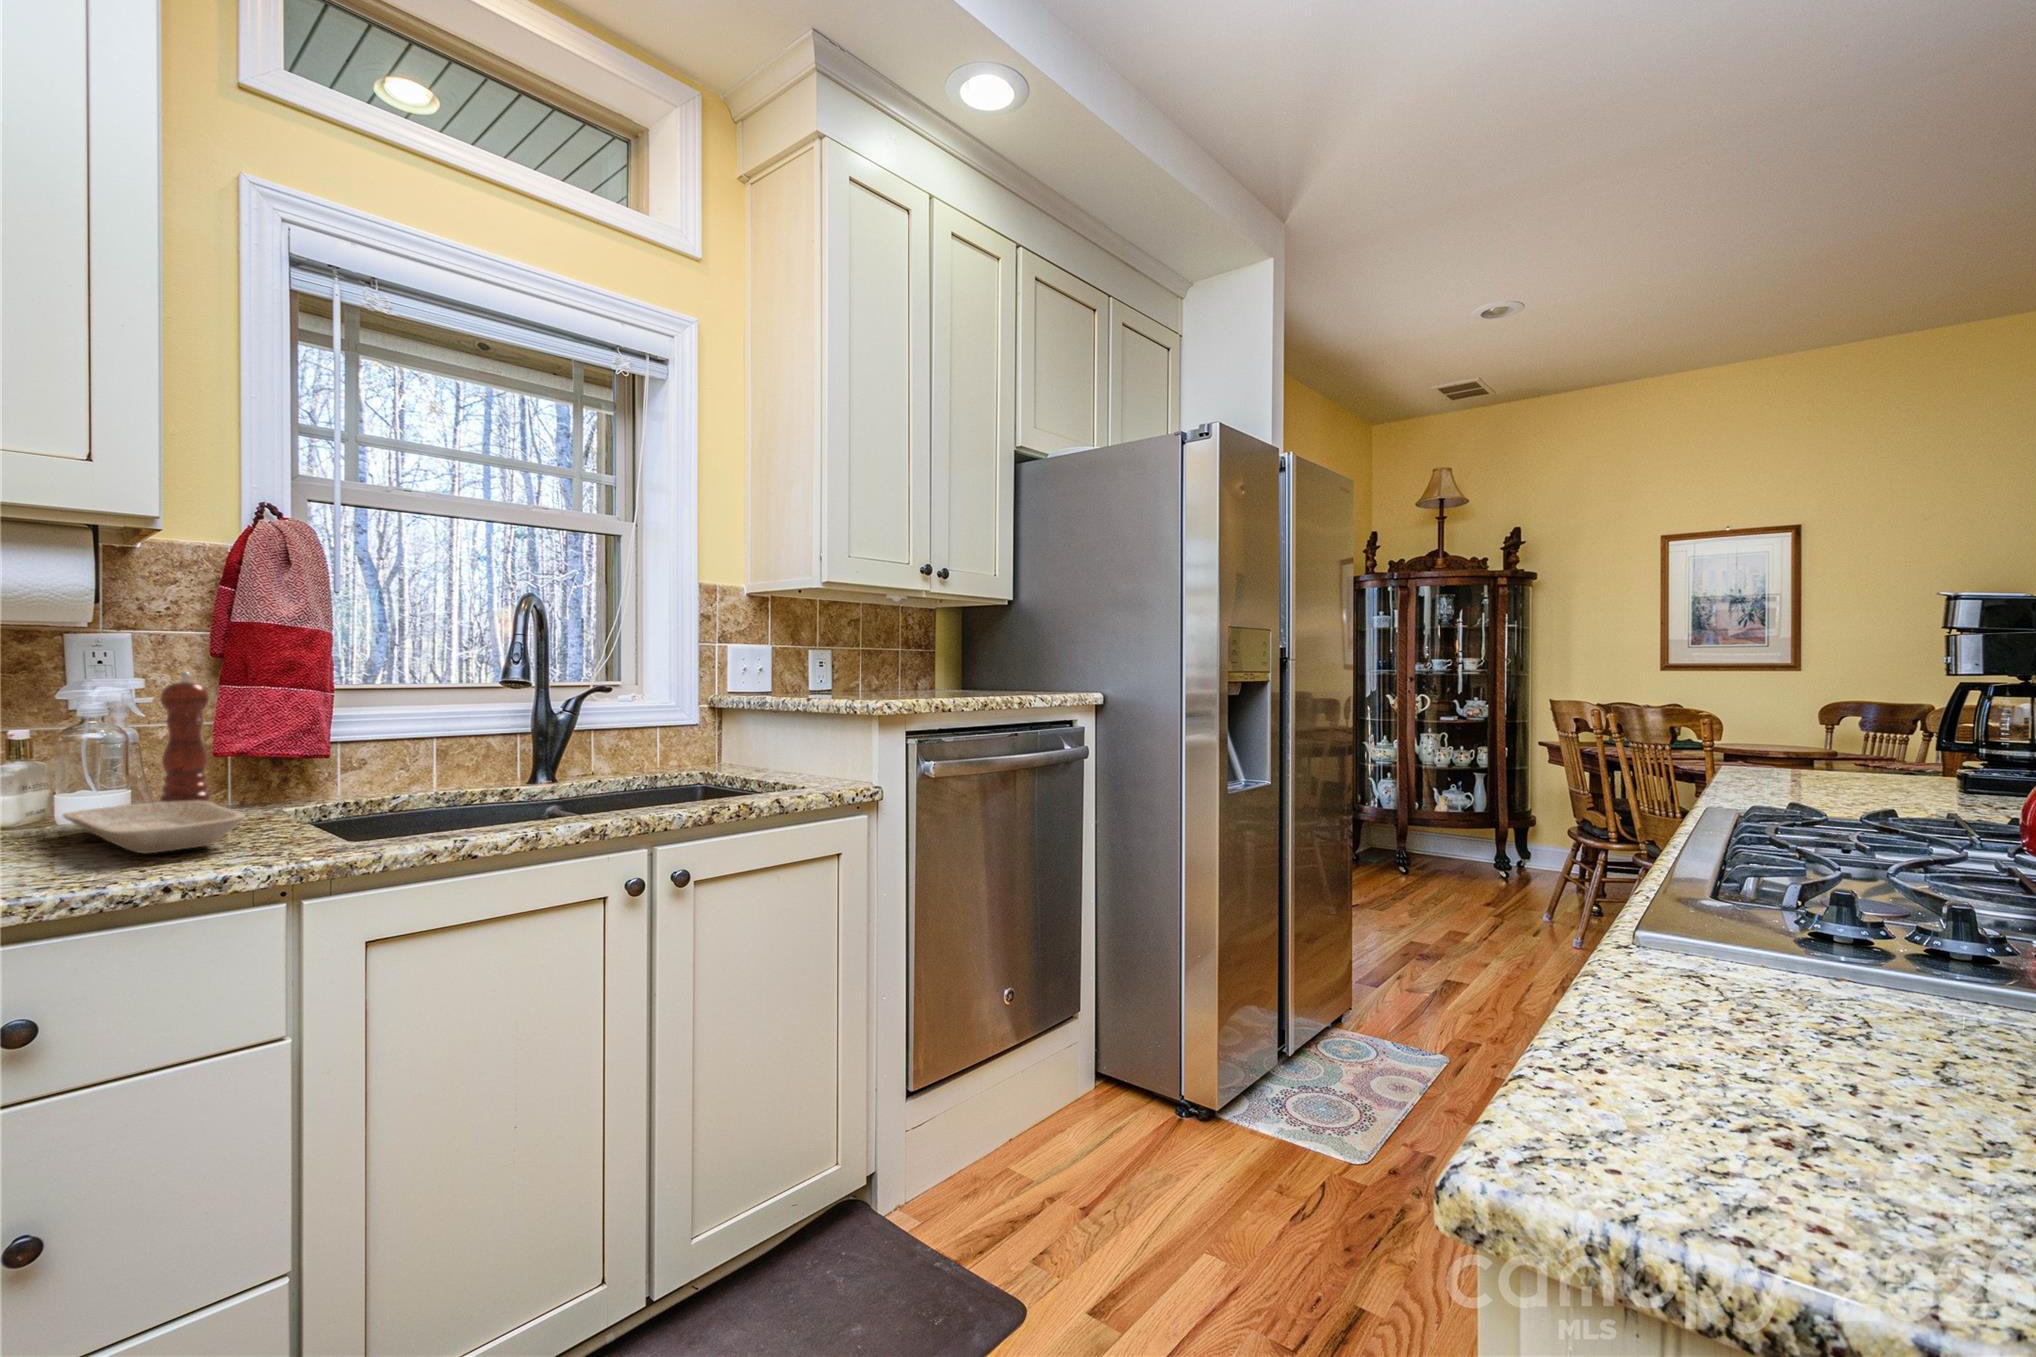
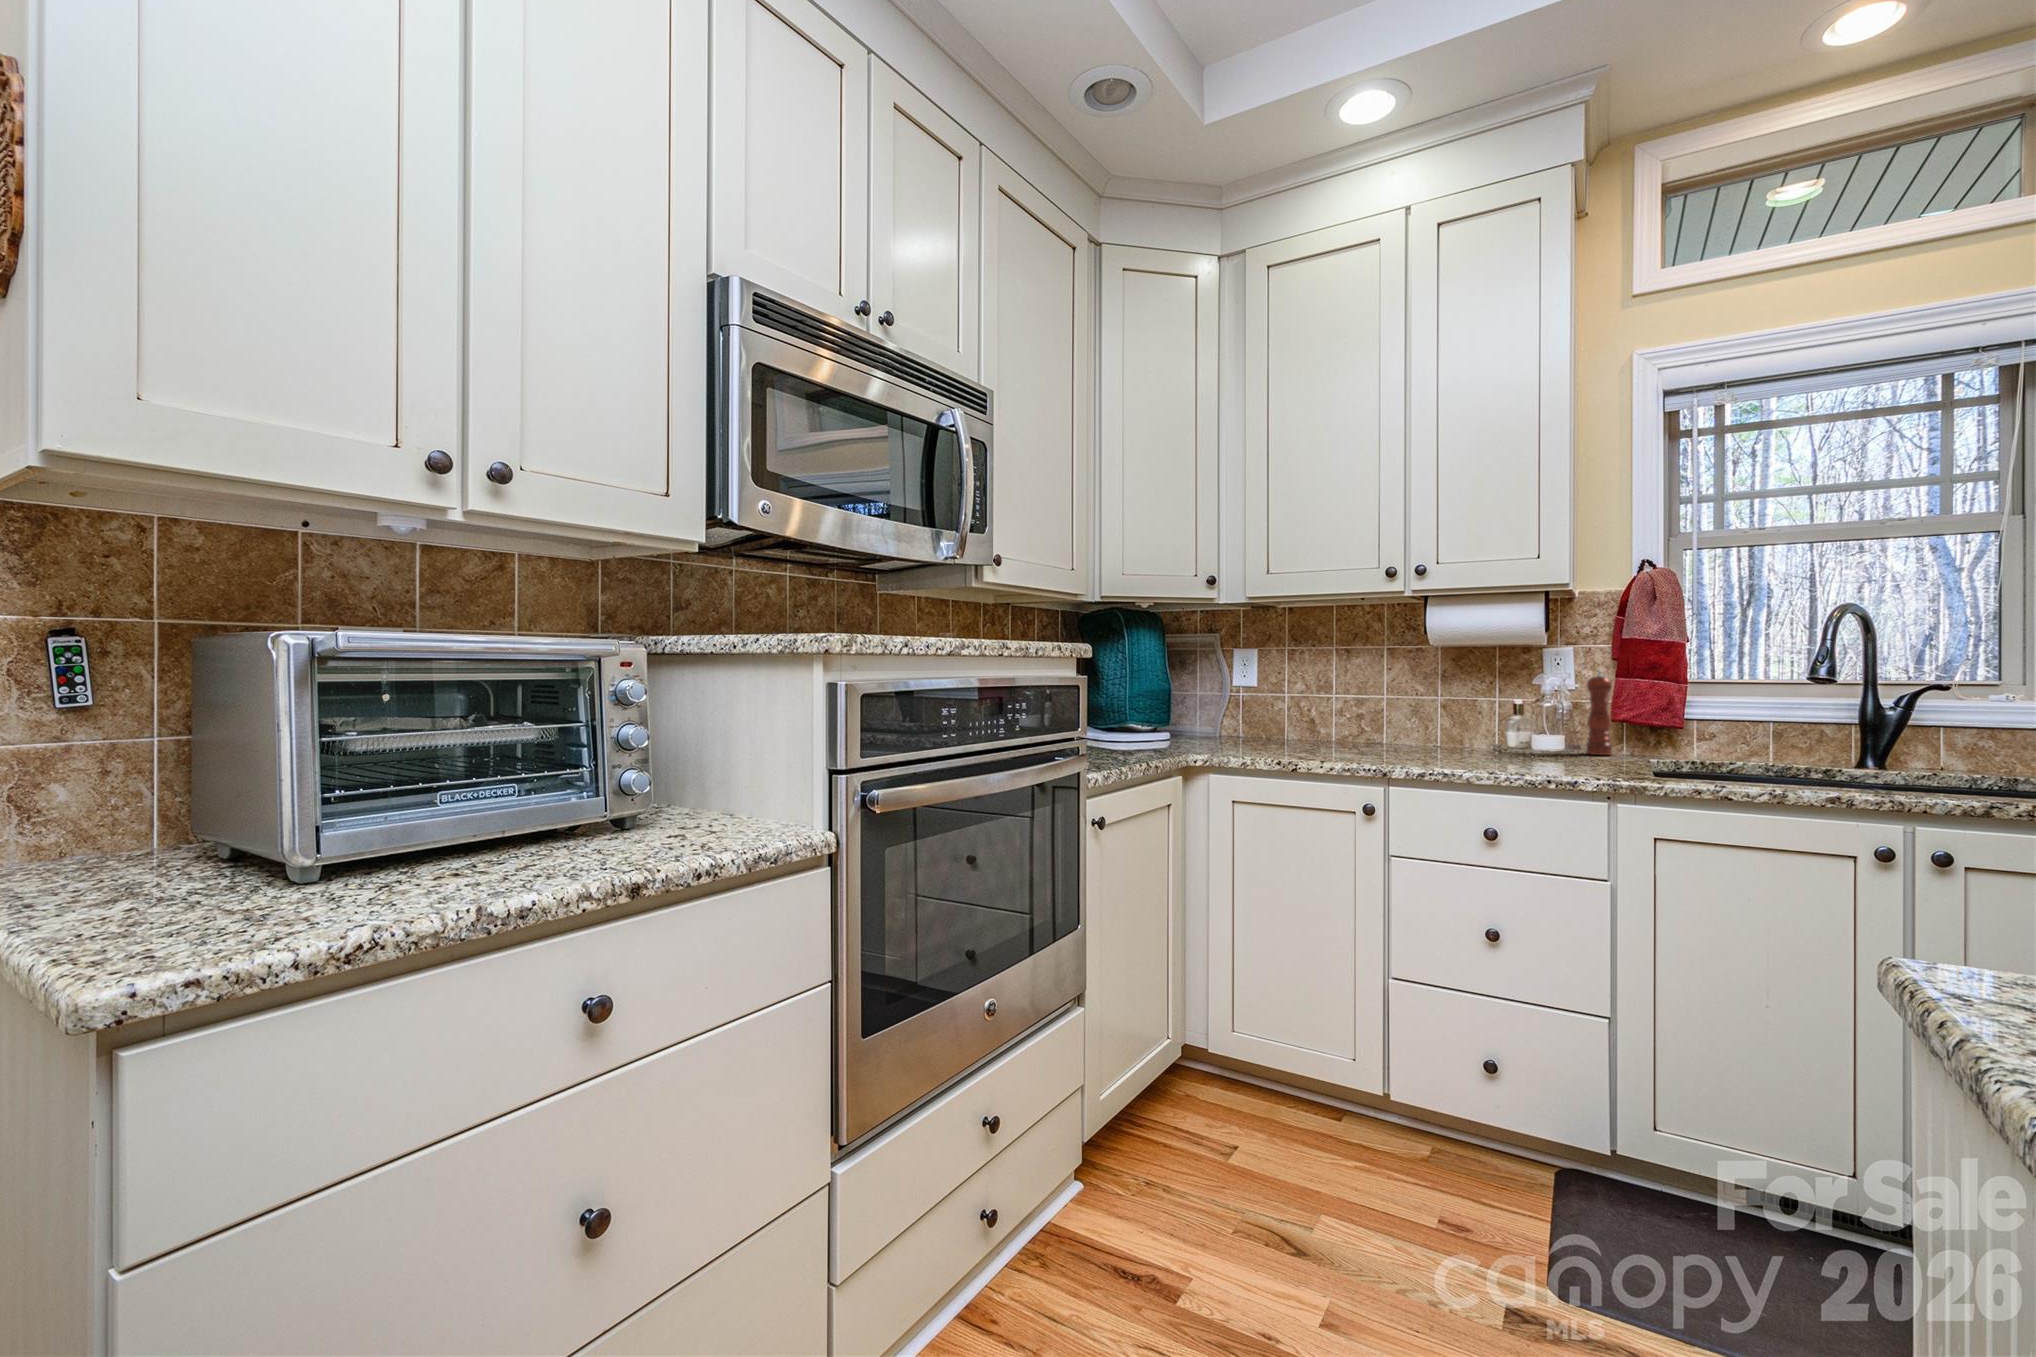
tray: present [63,801,245,853] -> none [1533,744,1604,768]

